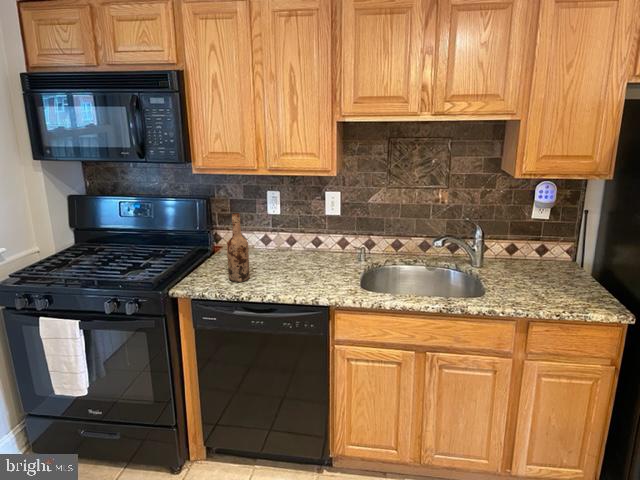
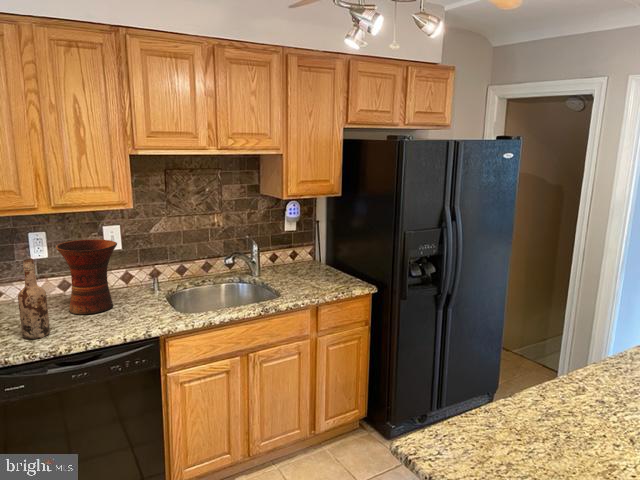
vase: none [272,202,323,271] -> present [56,240,117,314]

